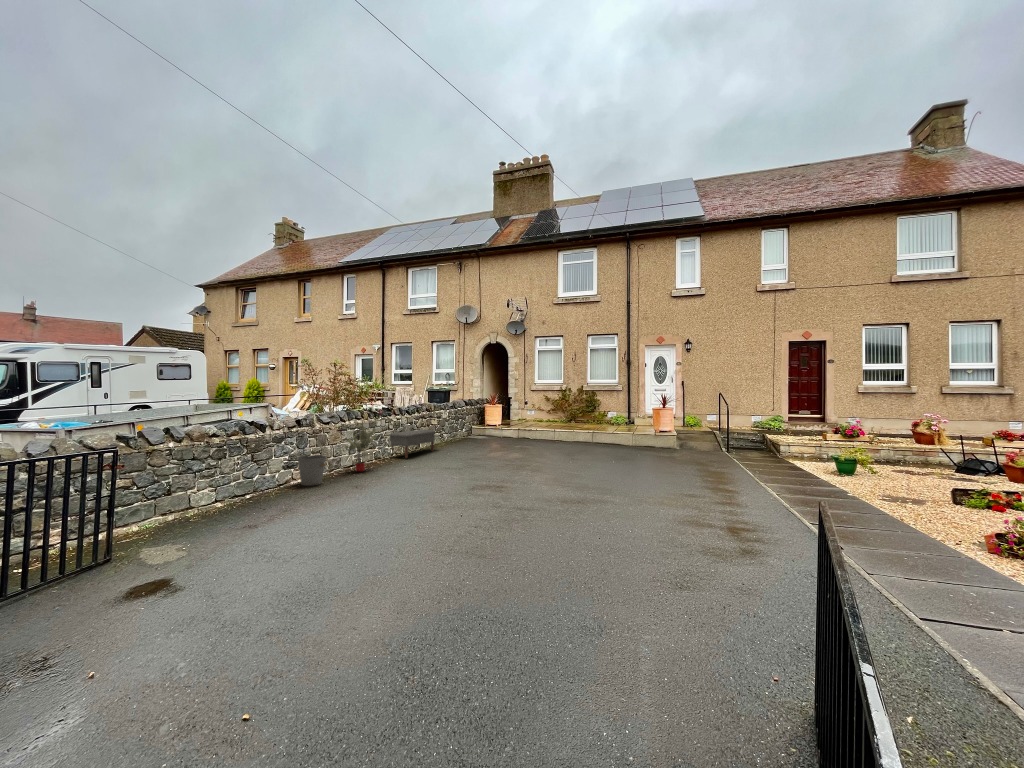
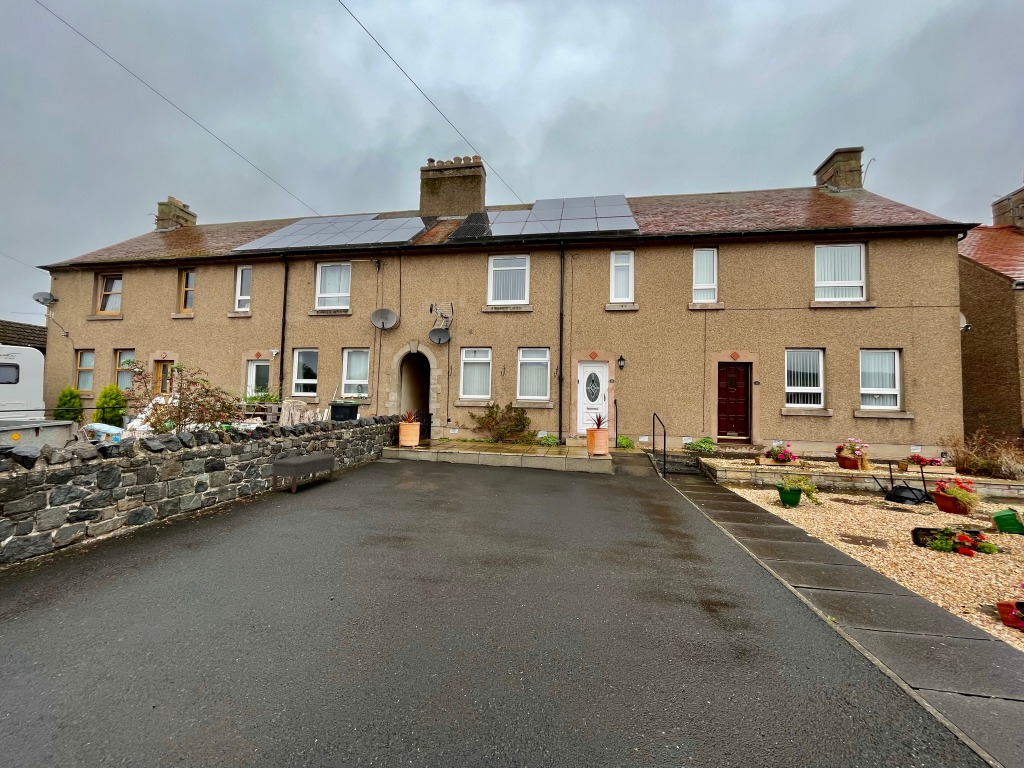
potted tree: present [345,424,375,472] -> none [199,450,249,516]
bucket: present [298,455,327,486] -> none [116,497,166,544]

